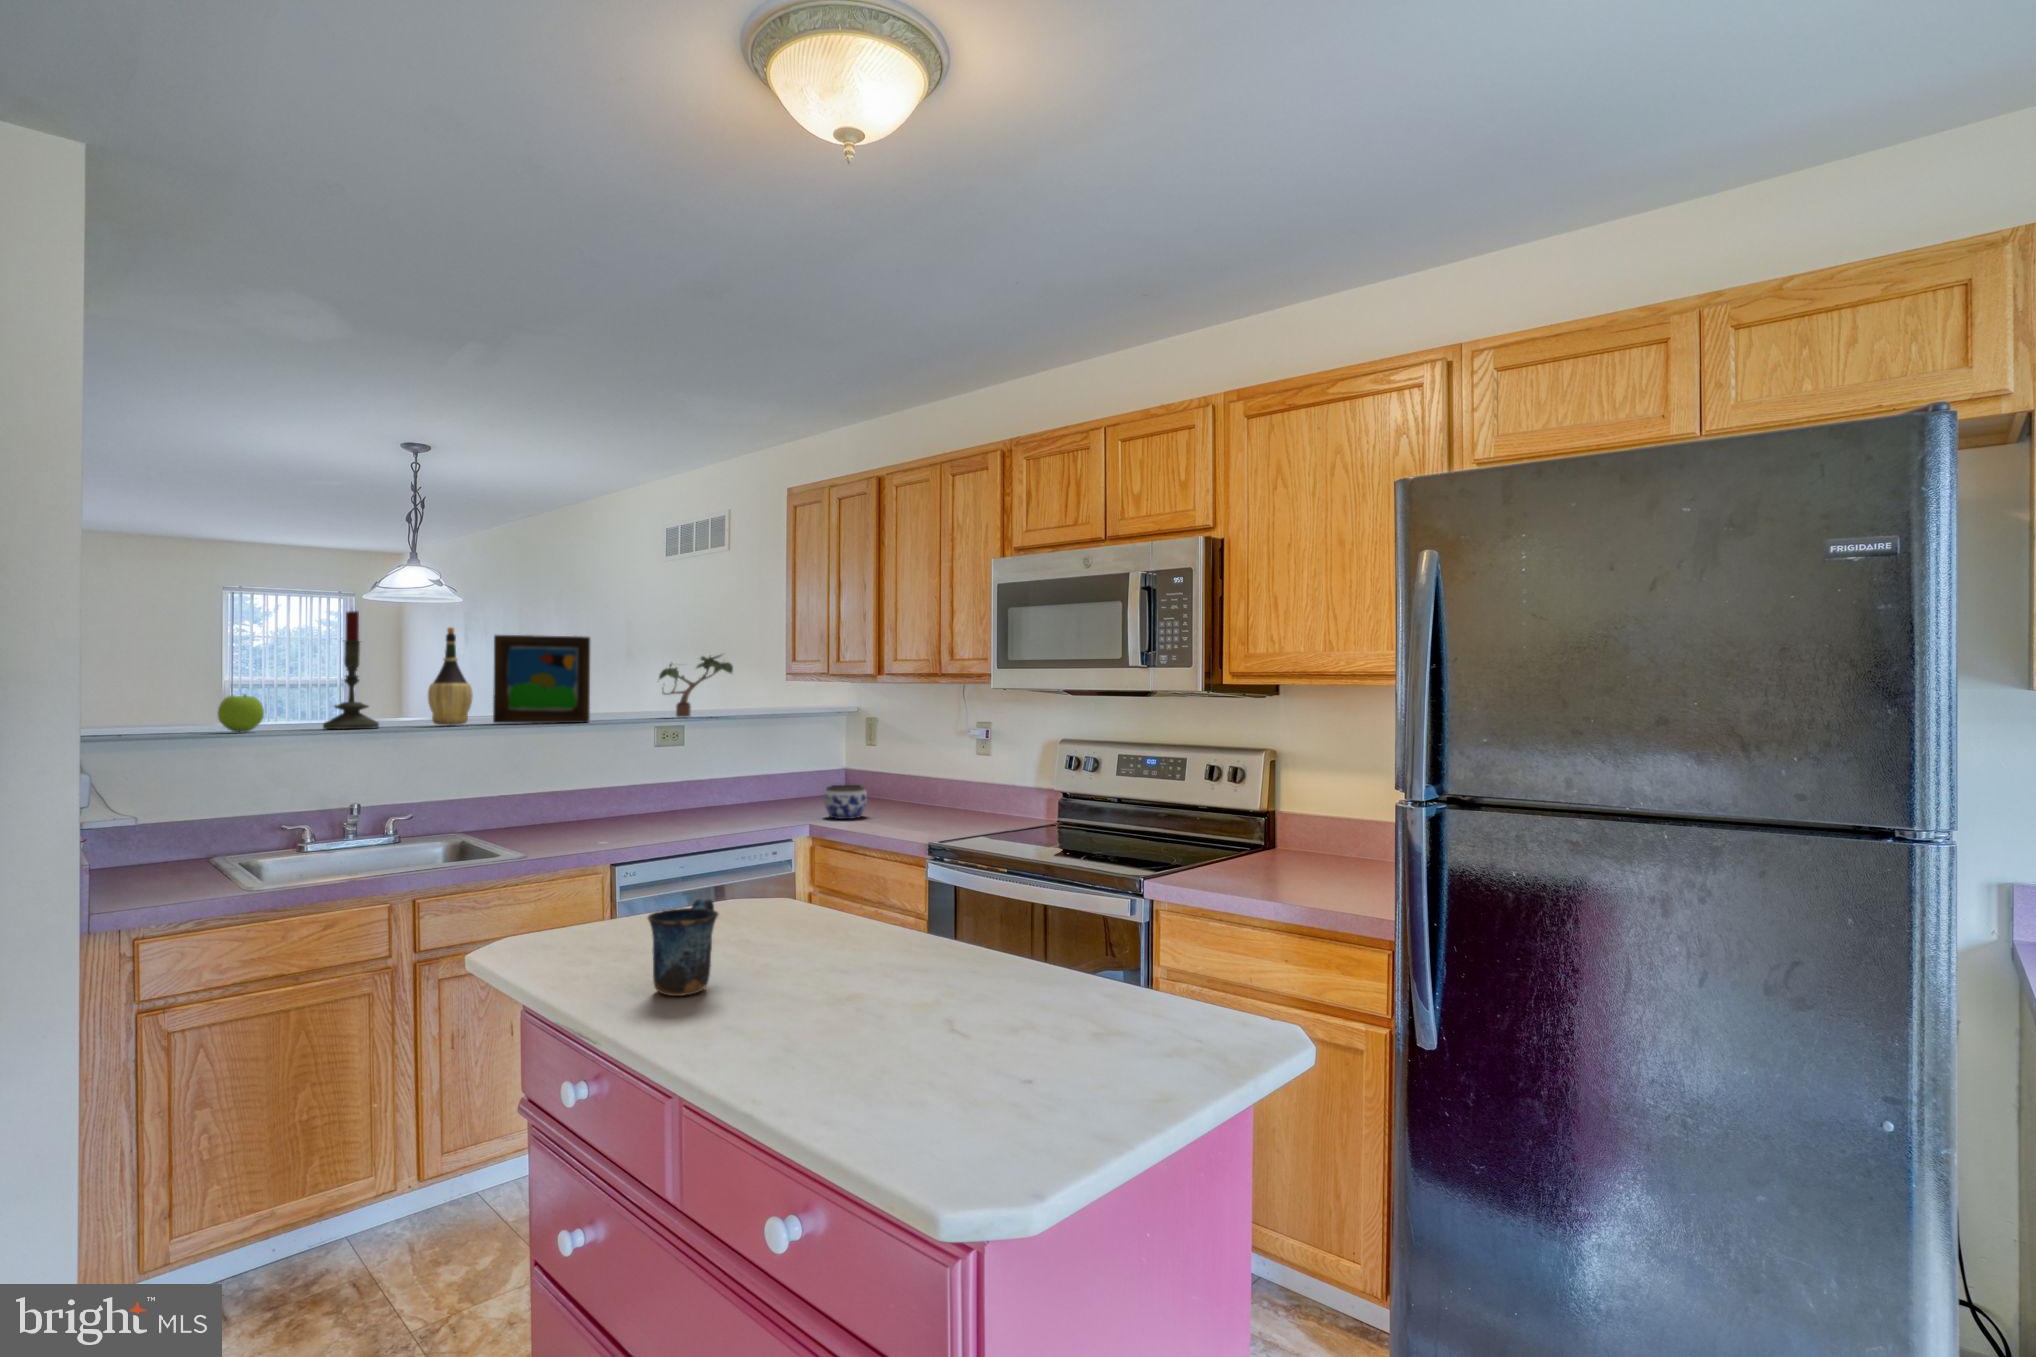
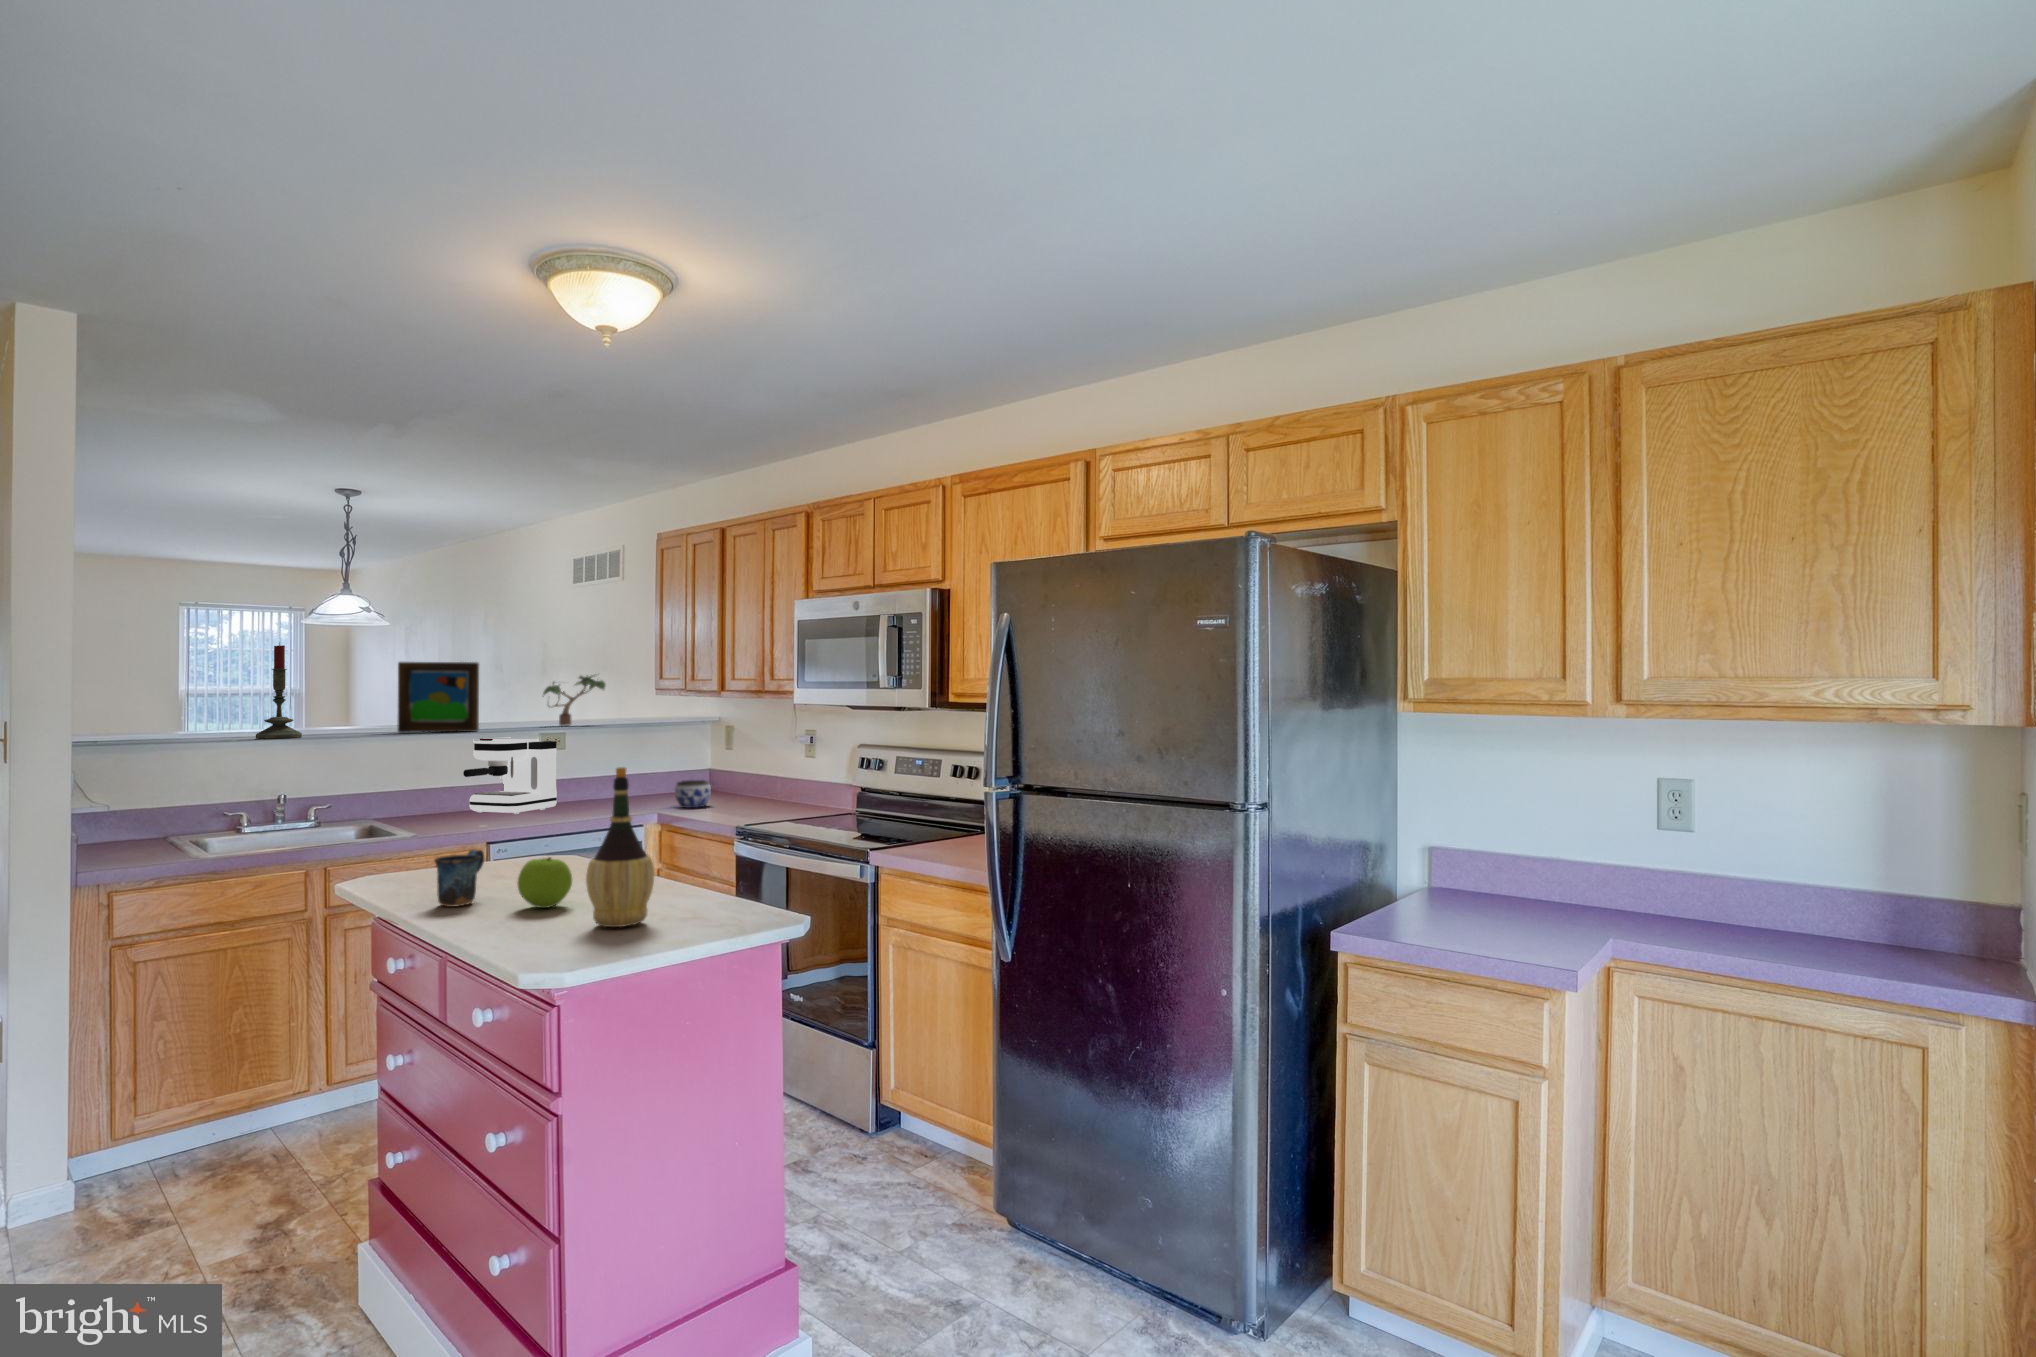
wine bottle: present [428,628,472,726] -> present [586,767,654,927]
apple: present [218,695,264,732] -> present [518,857,572,908]
coffee maker: none [573,723,681,826] -> present [463,739,557,814]

